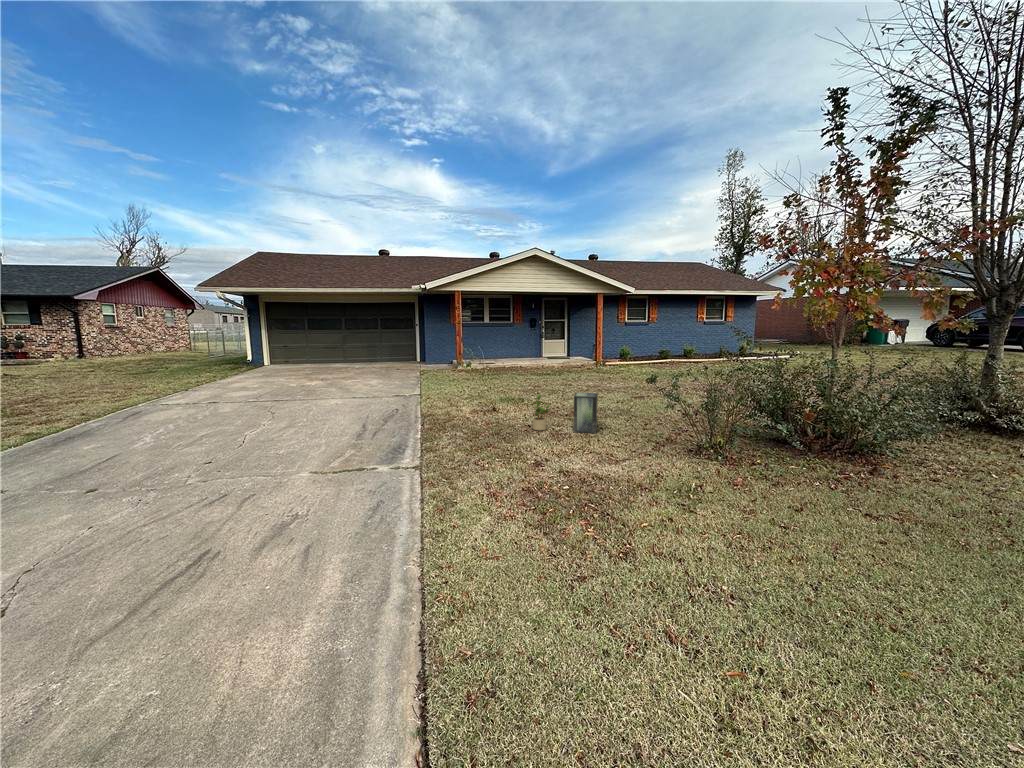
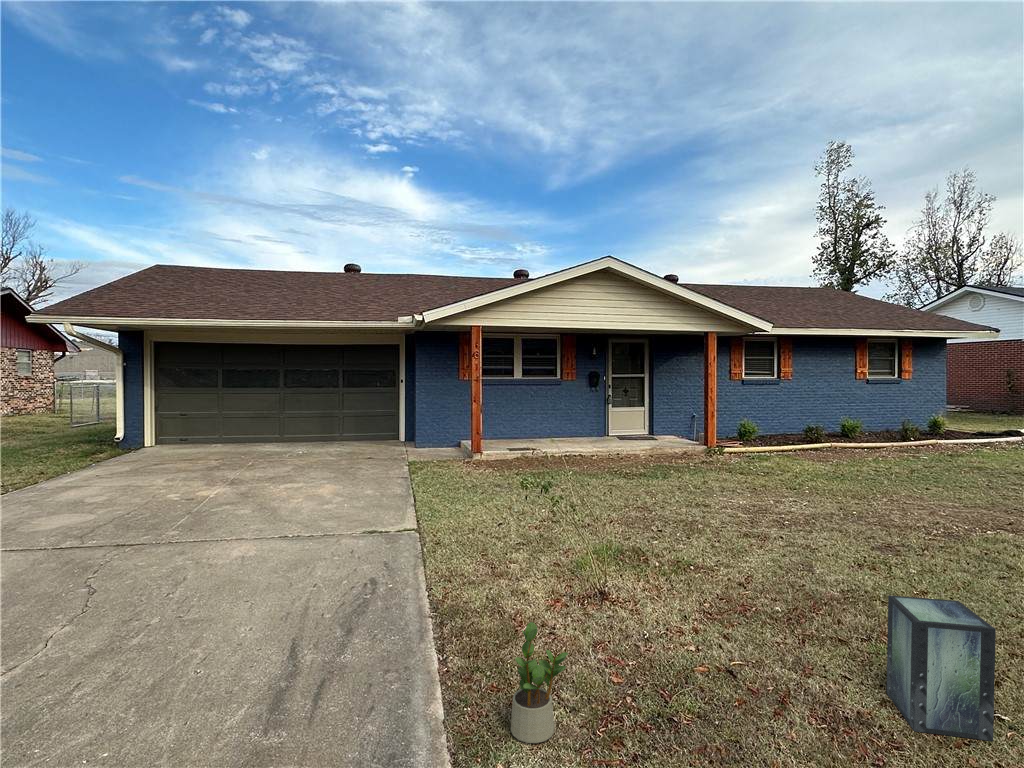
potted plant: present [533,394,550,430] -> present [511,622,568,743]

